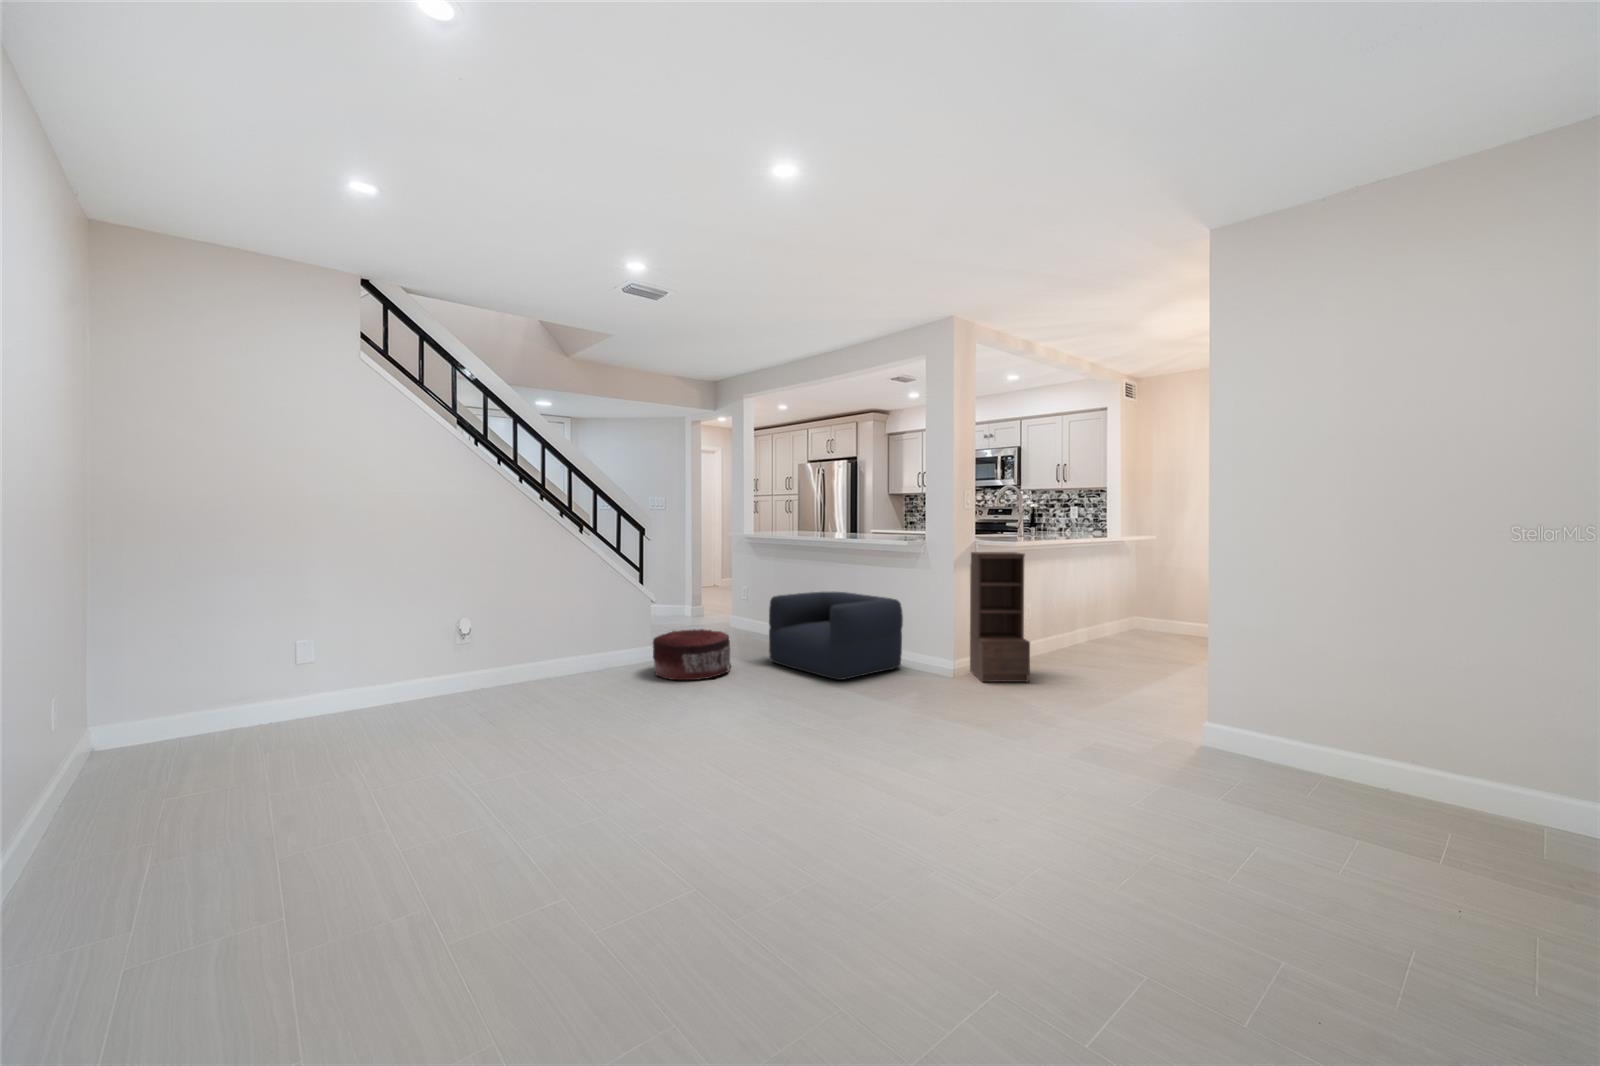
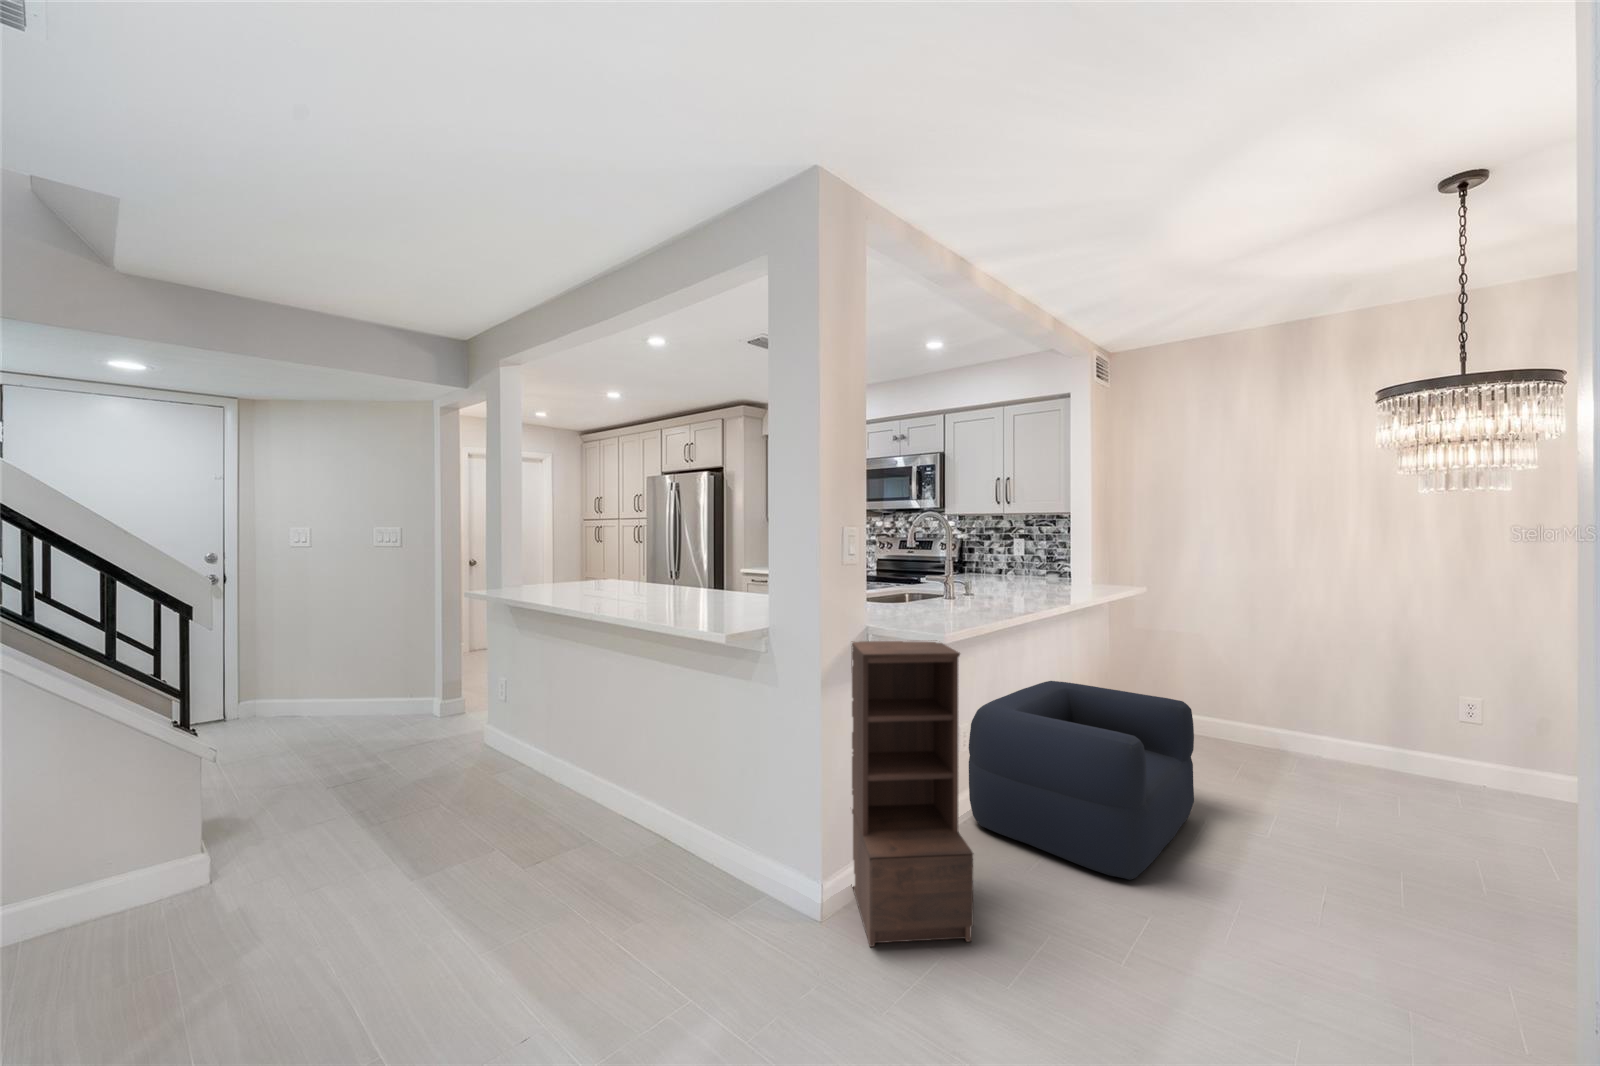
armchair: present [769,592,903,680] -> present [969,681,1194,880]
pouf: present [653,629,731,680] -> none [86,807,341,991]

